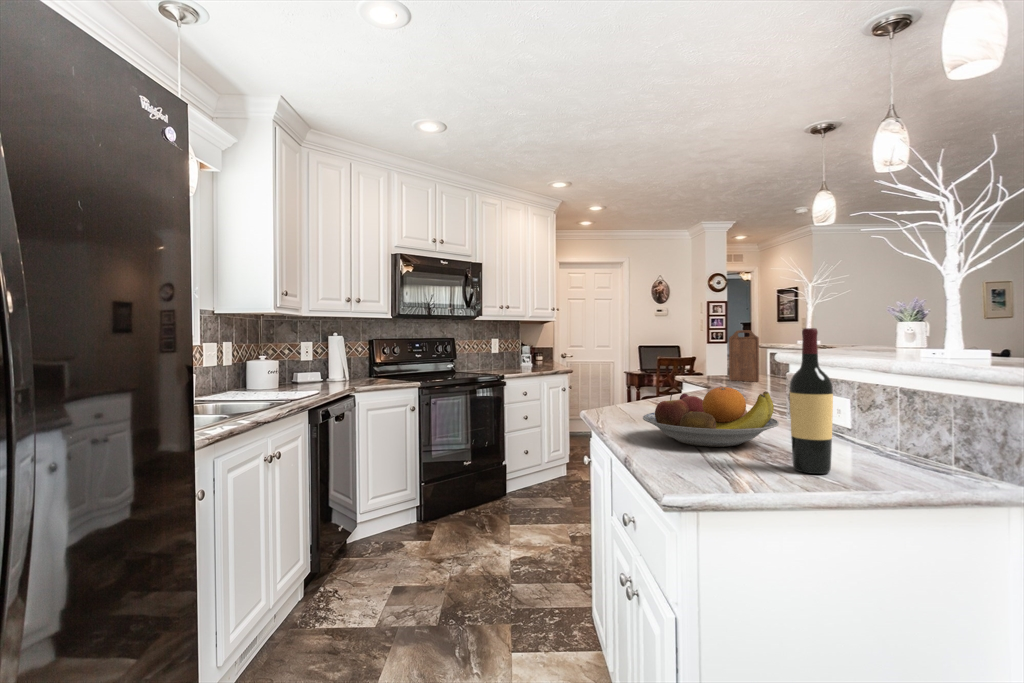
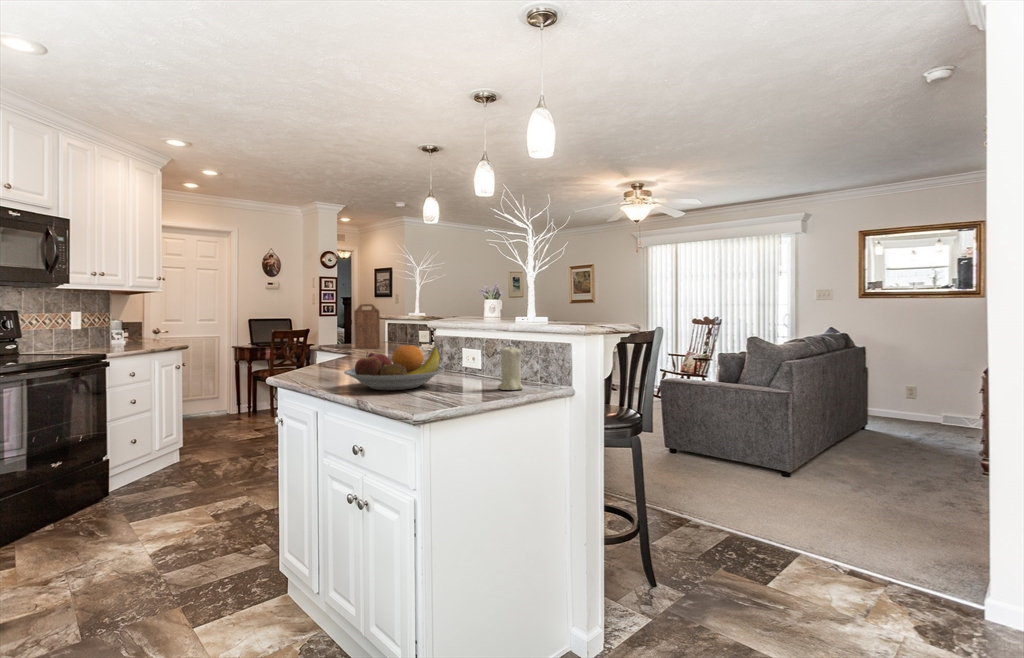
wine bottle: present [790,328,833,474] -> none [463,301,488,395]
candle: none [859,399,907,473] -> present [498,346,523,390]

